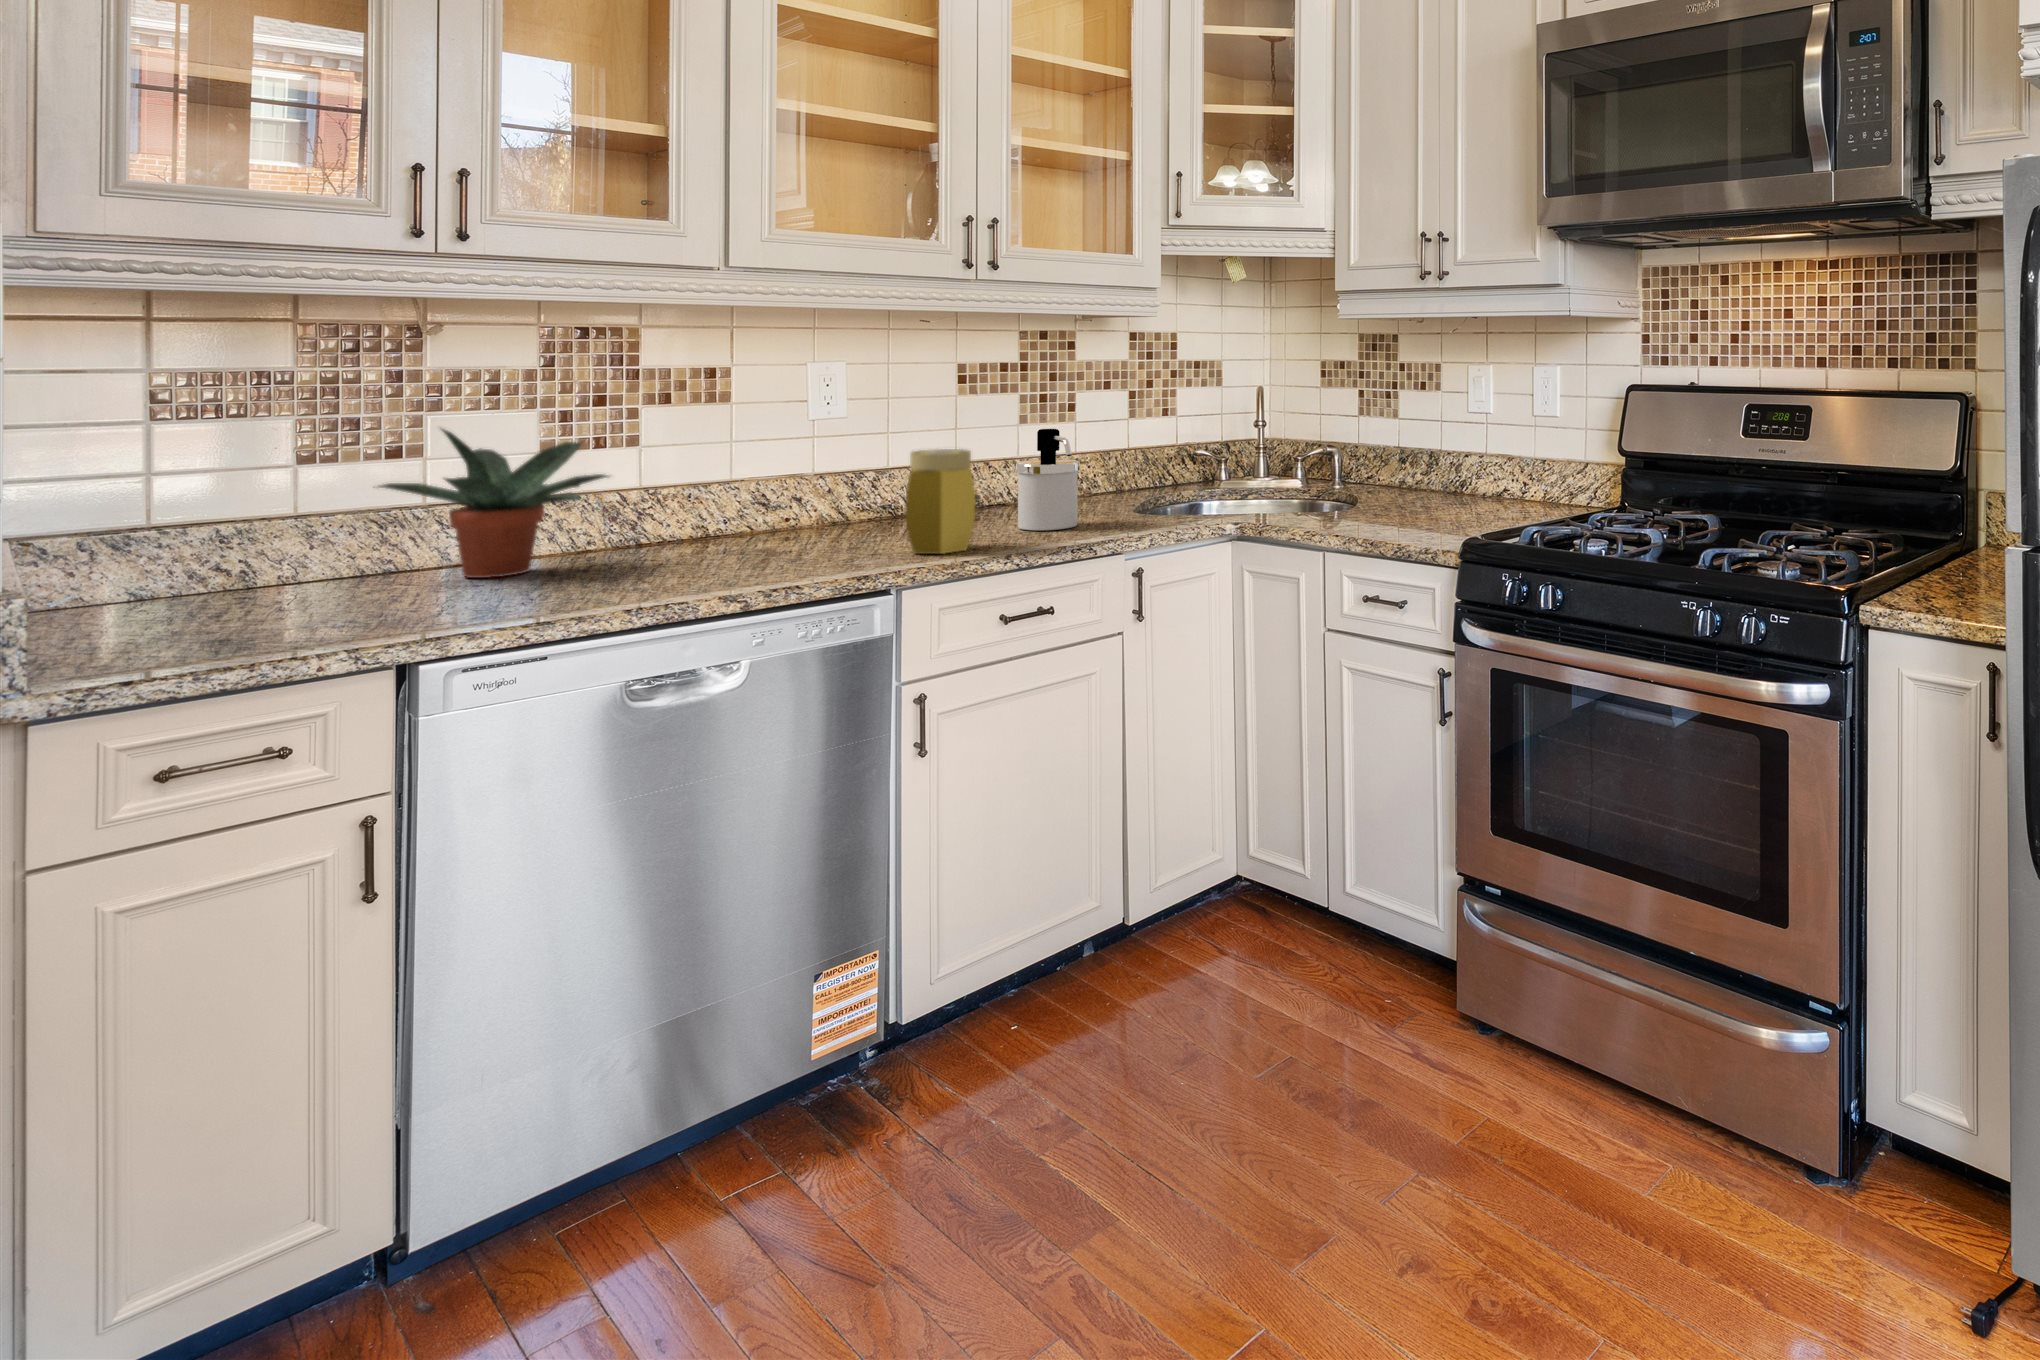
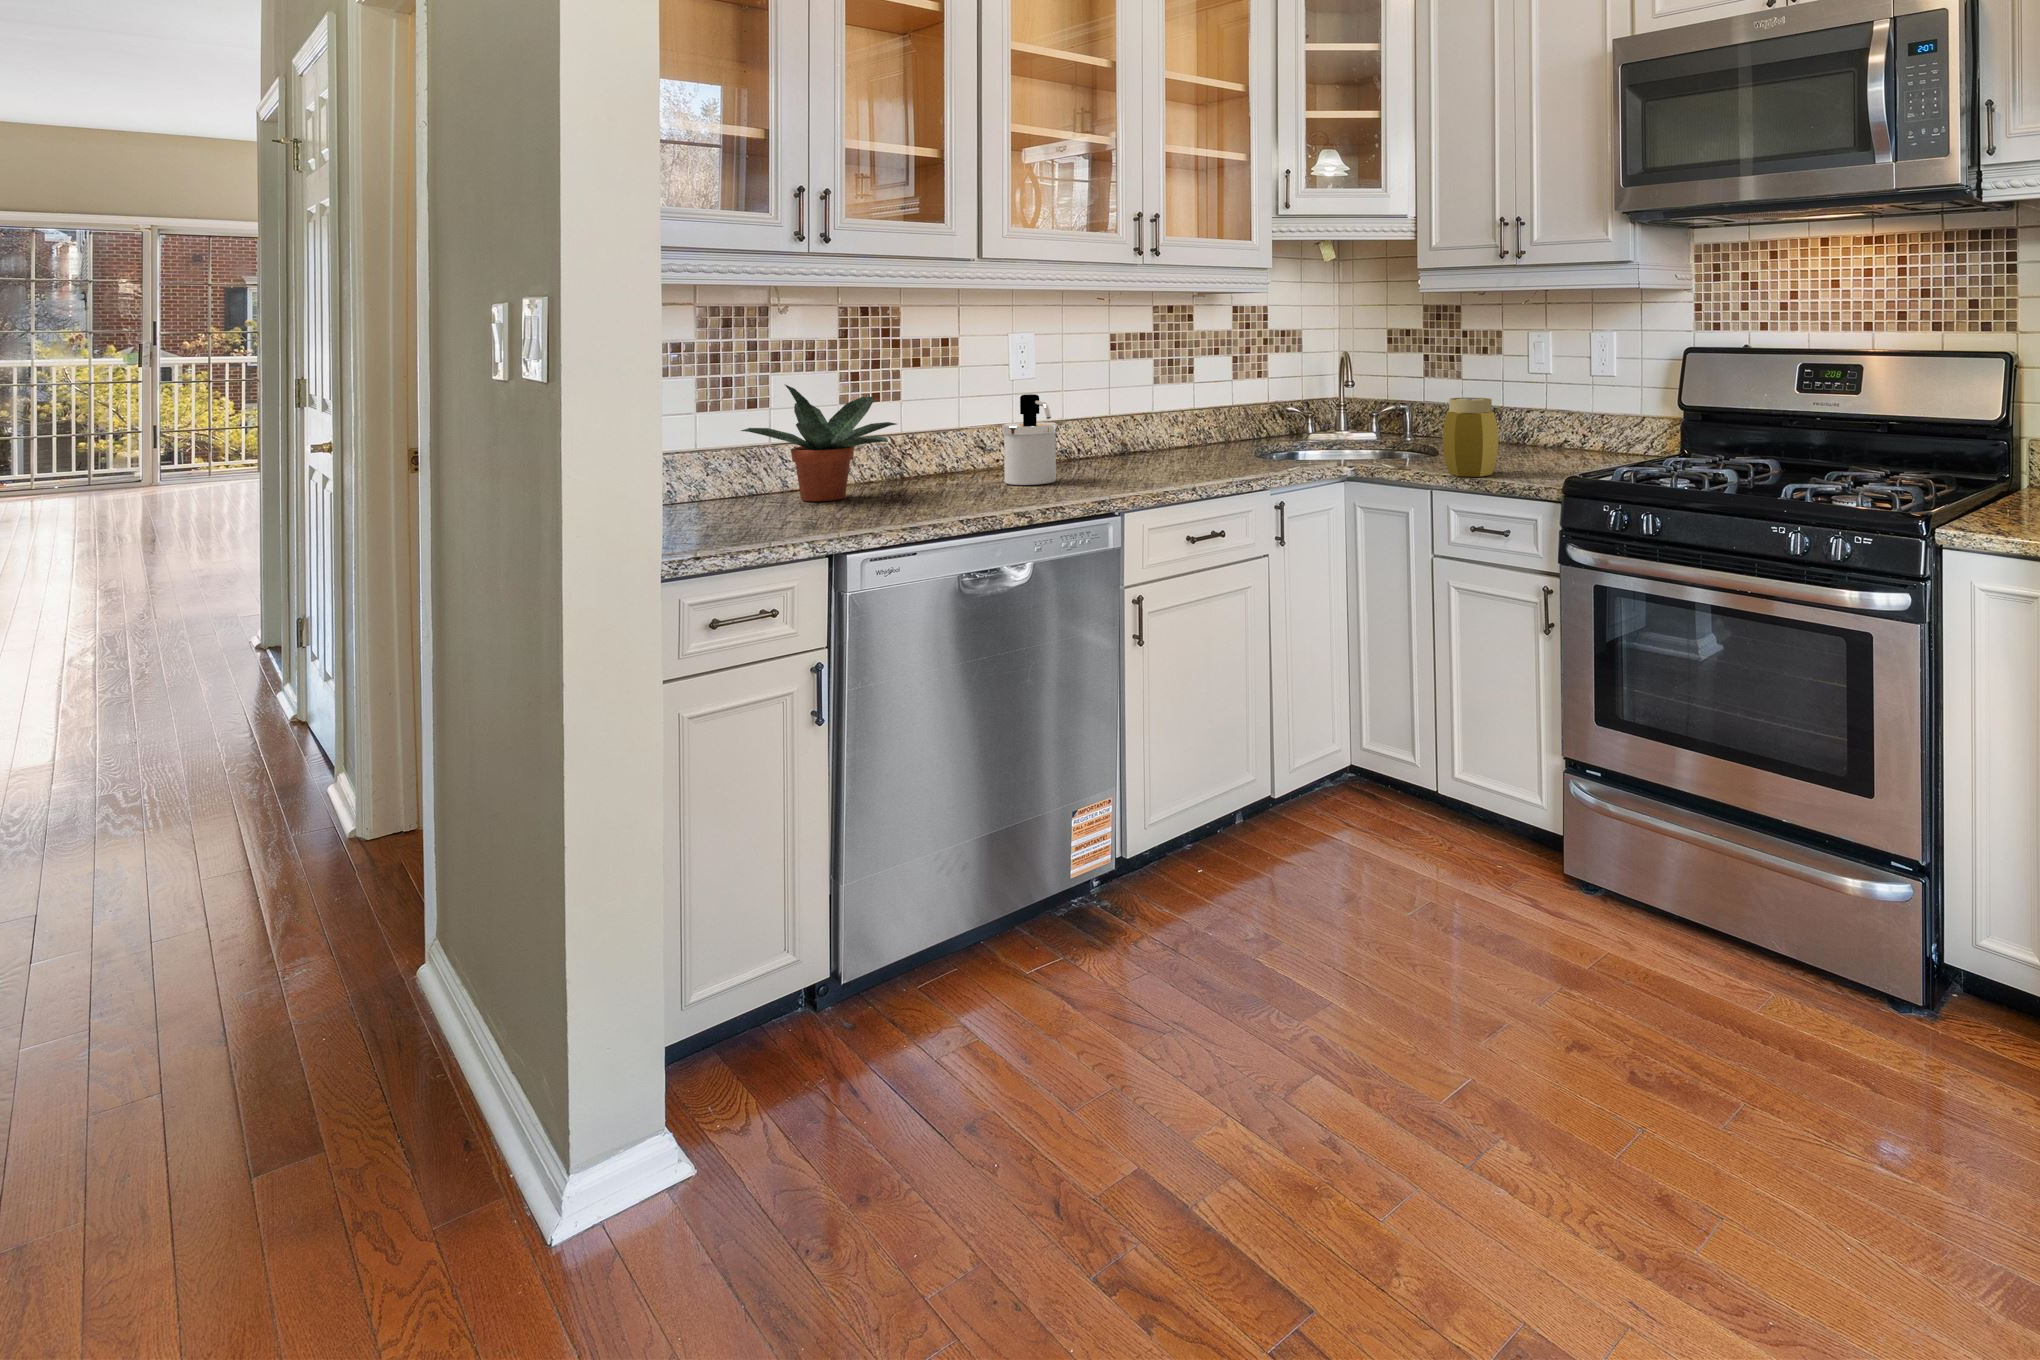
soap dispenser: present [1016,429,1080,530] -> present [1002,394,1057,485]
jar: present [905,449,975,554] -> present [1443,398,1498,477]

